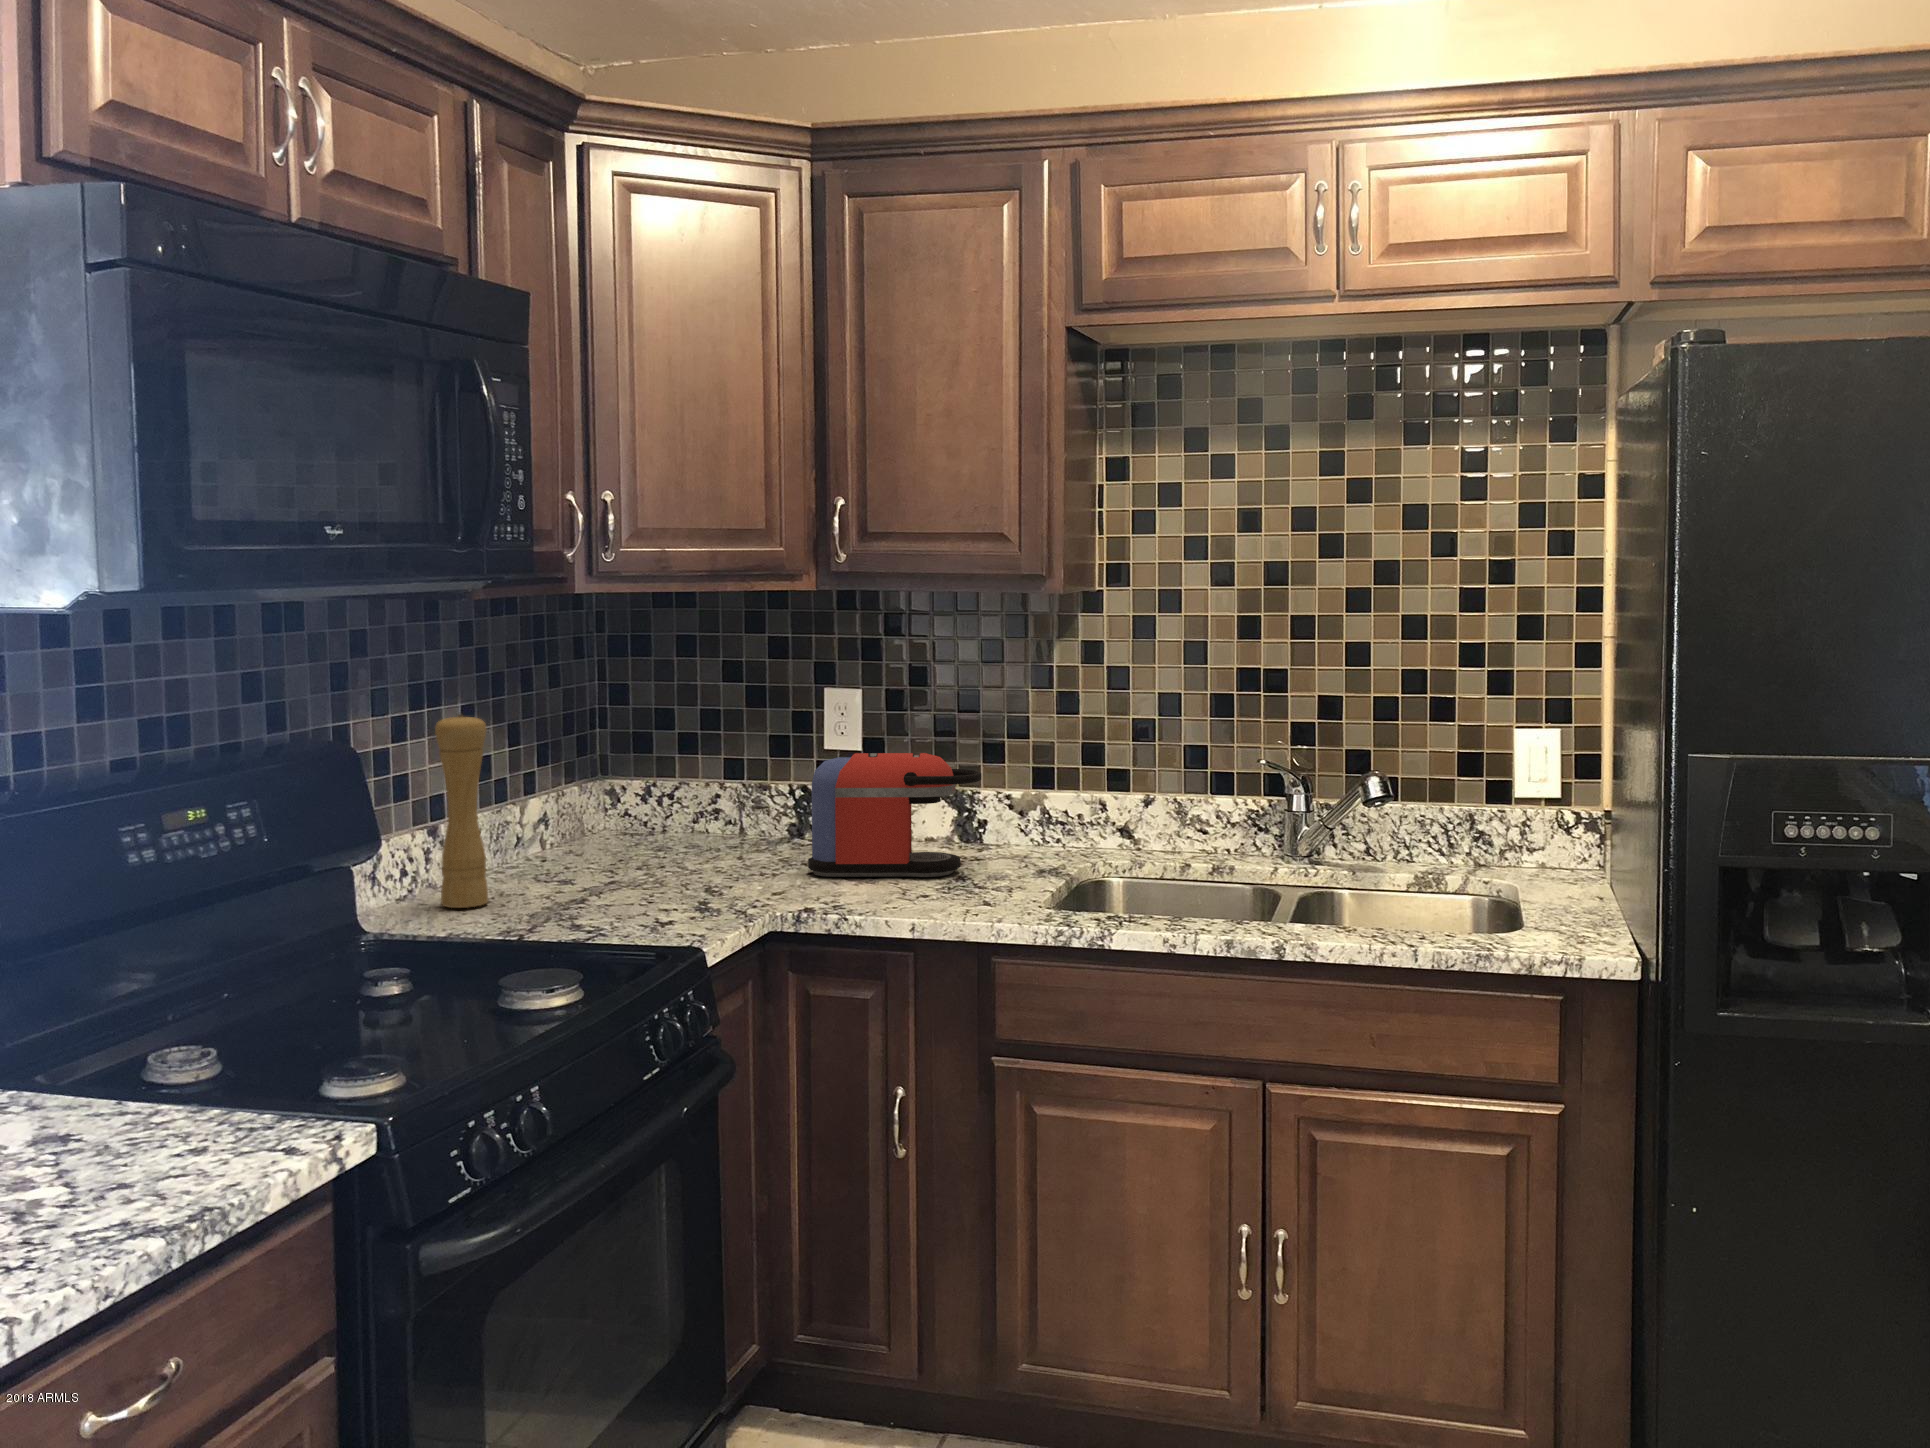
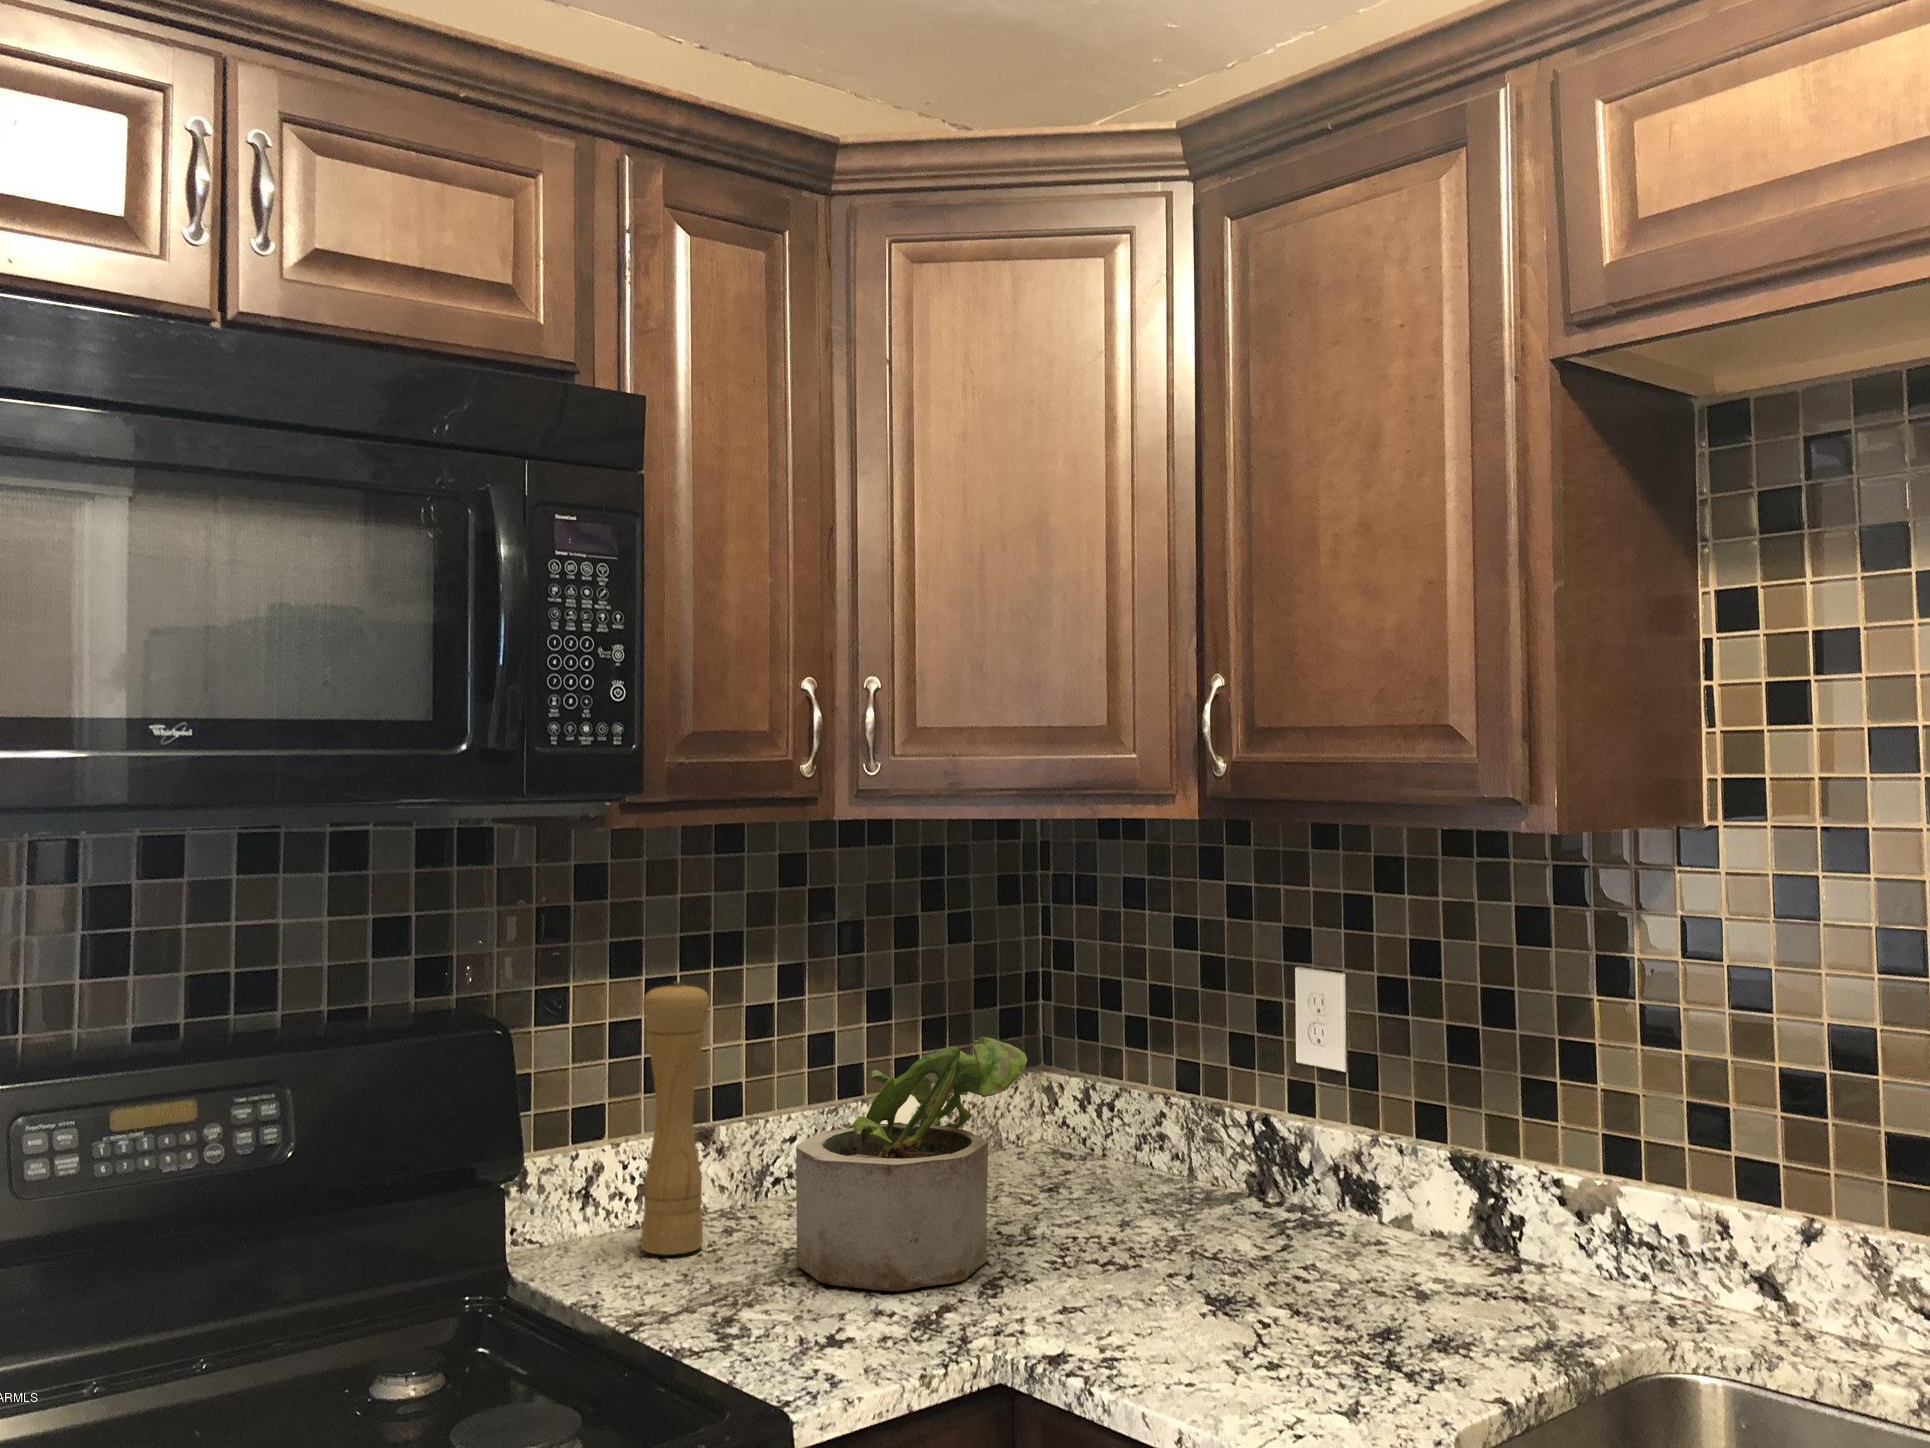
potted plant: none [568,736,724,904] -> present [796,1037,1027,1291]
coffee maker: present [808,753,981,877] -> none [1169,1085,1445,1319]

